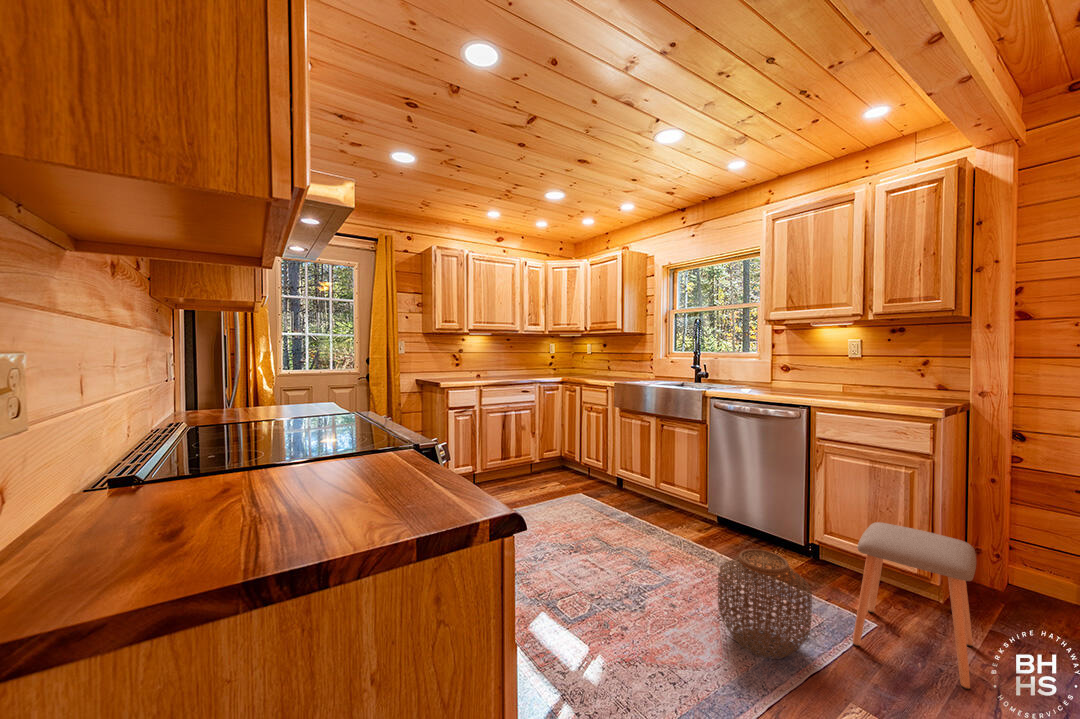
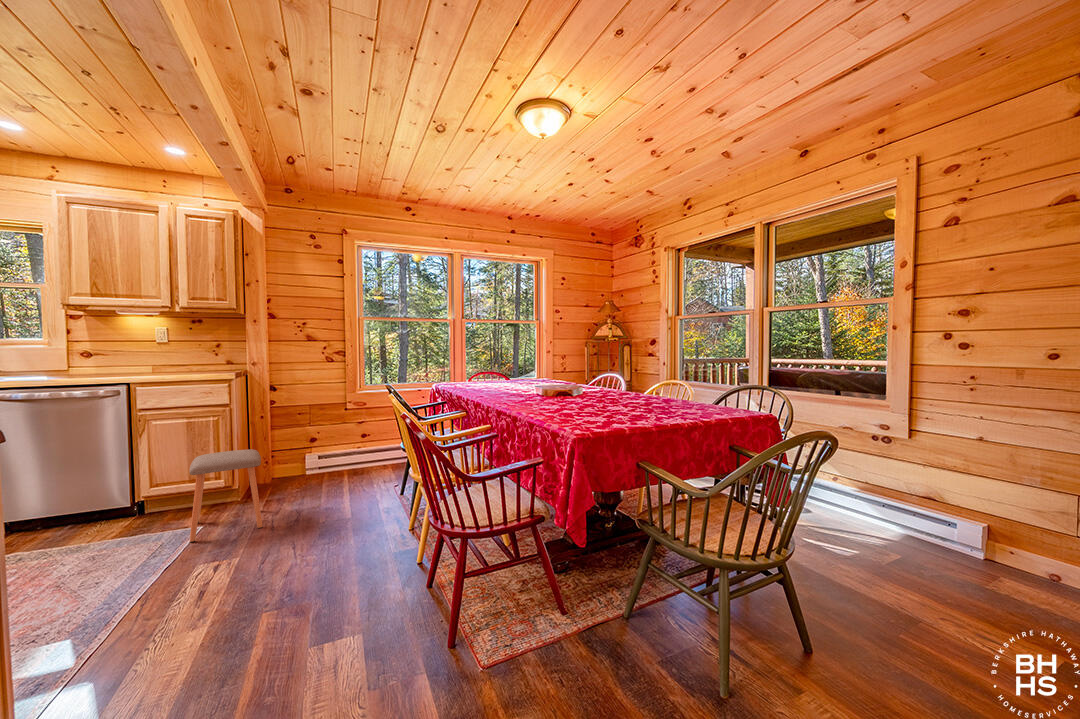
woven basket: present [718,549,812,659] -> none [61,499,161,588]

